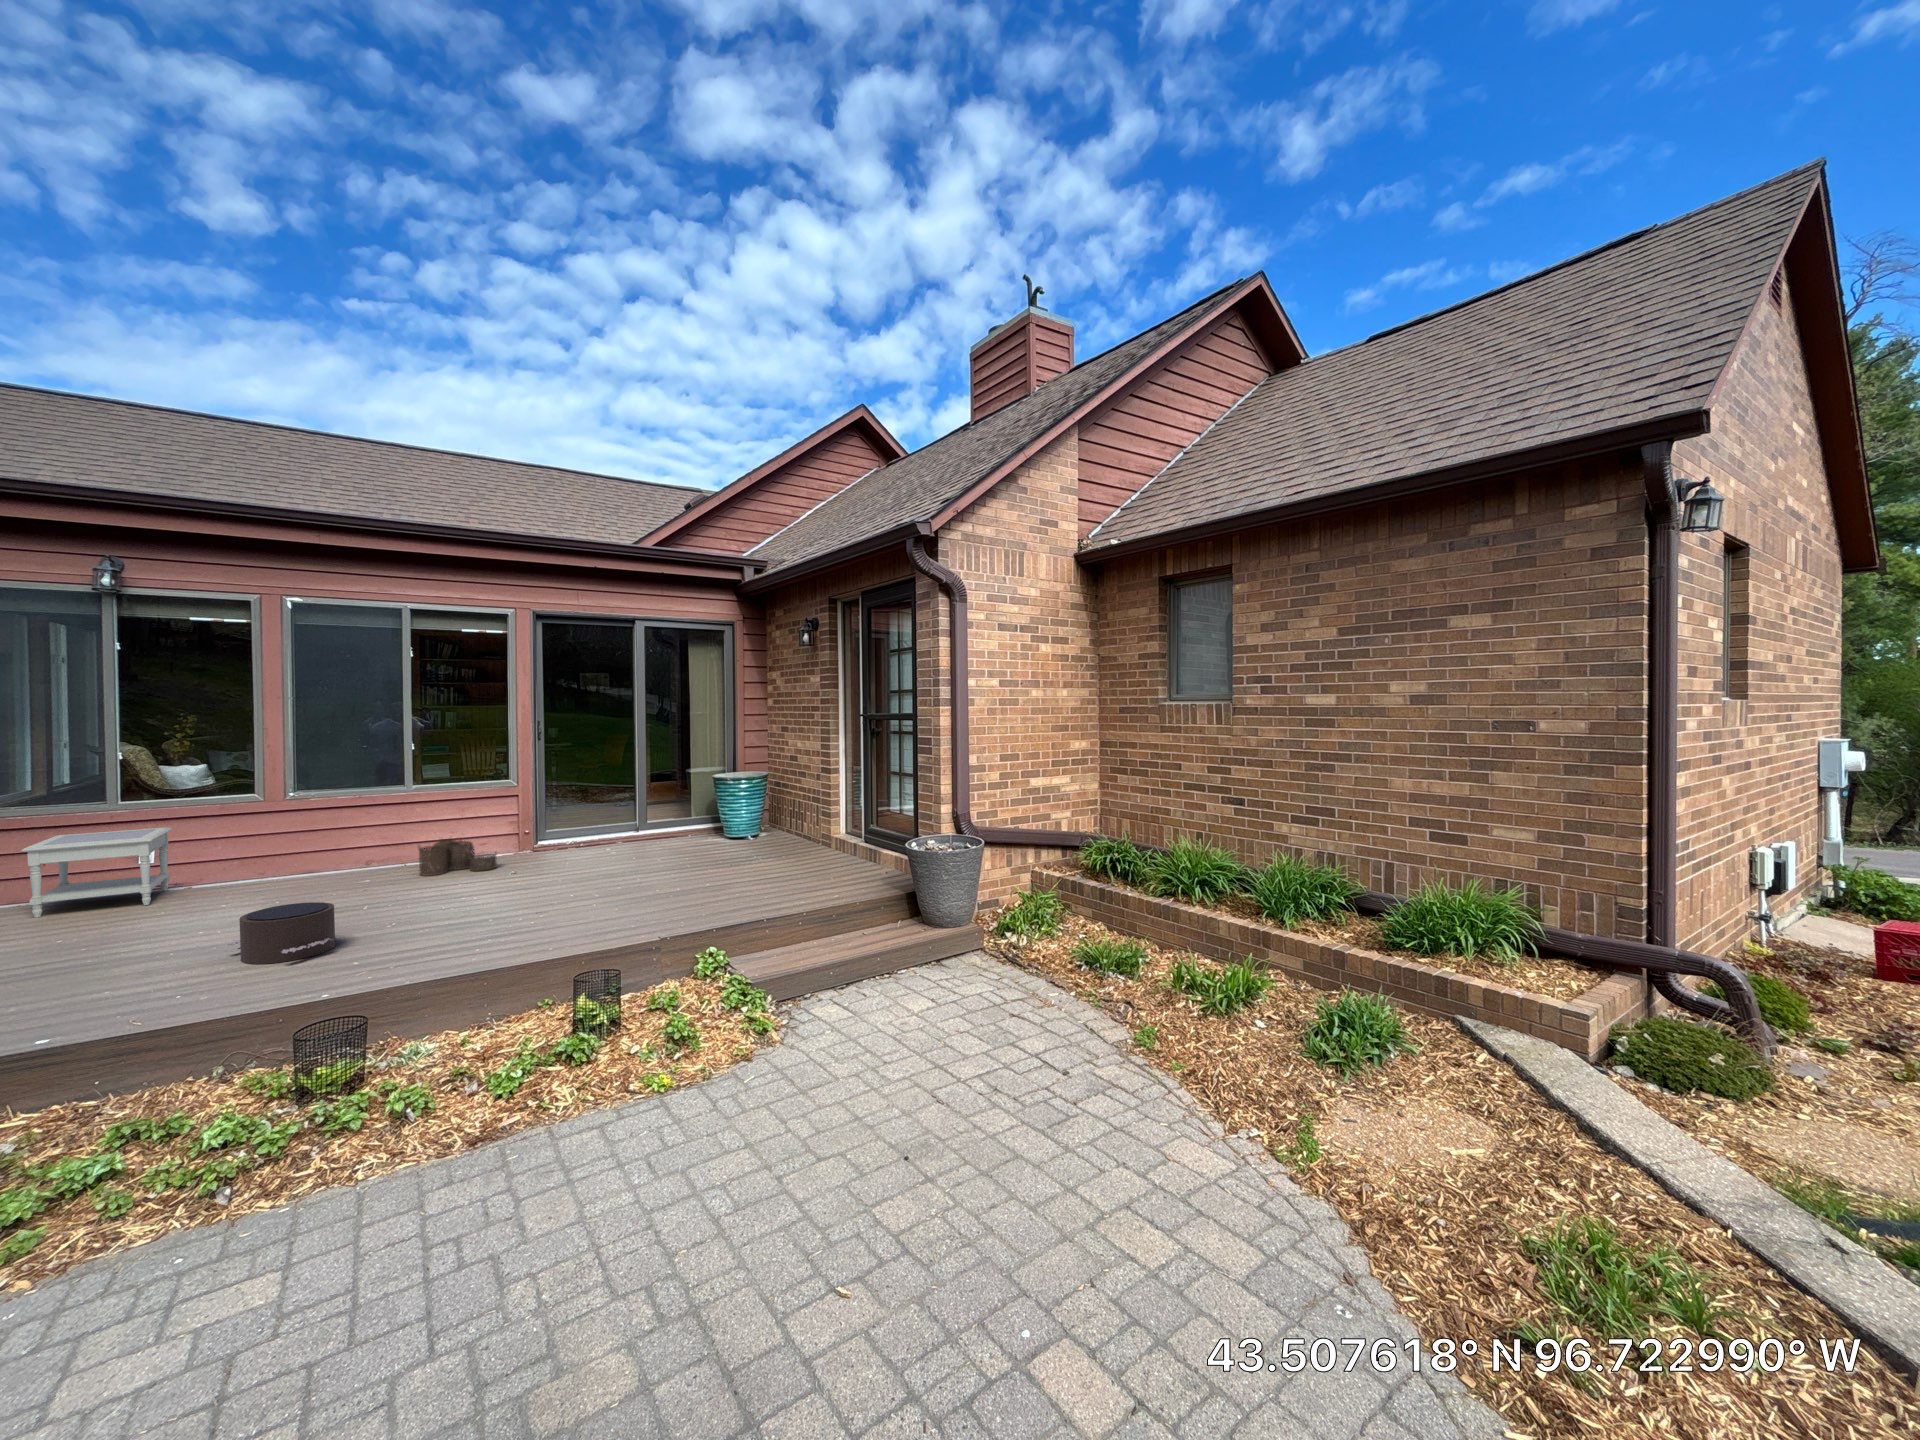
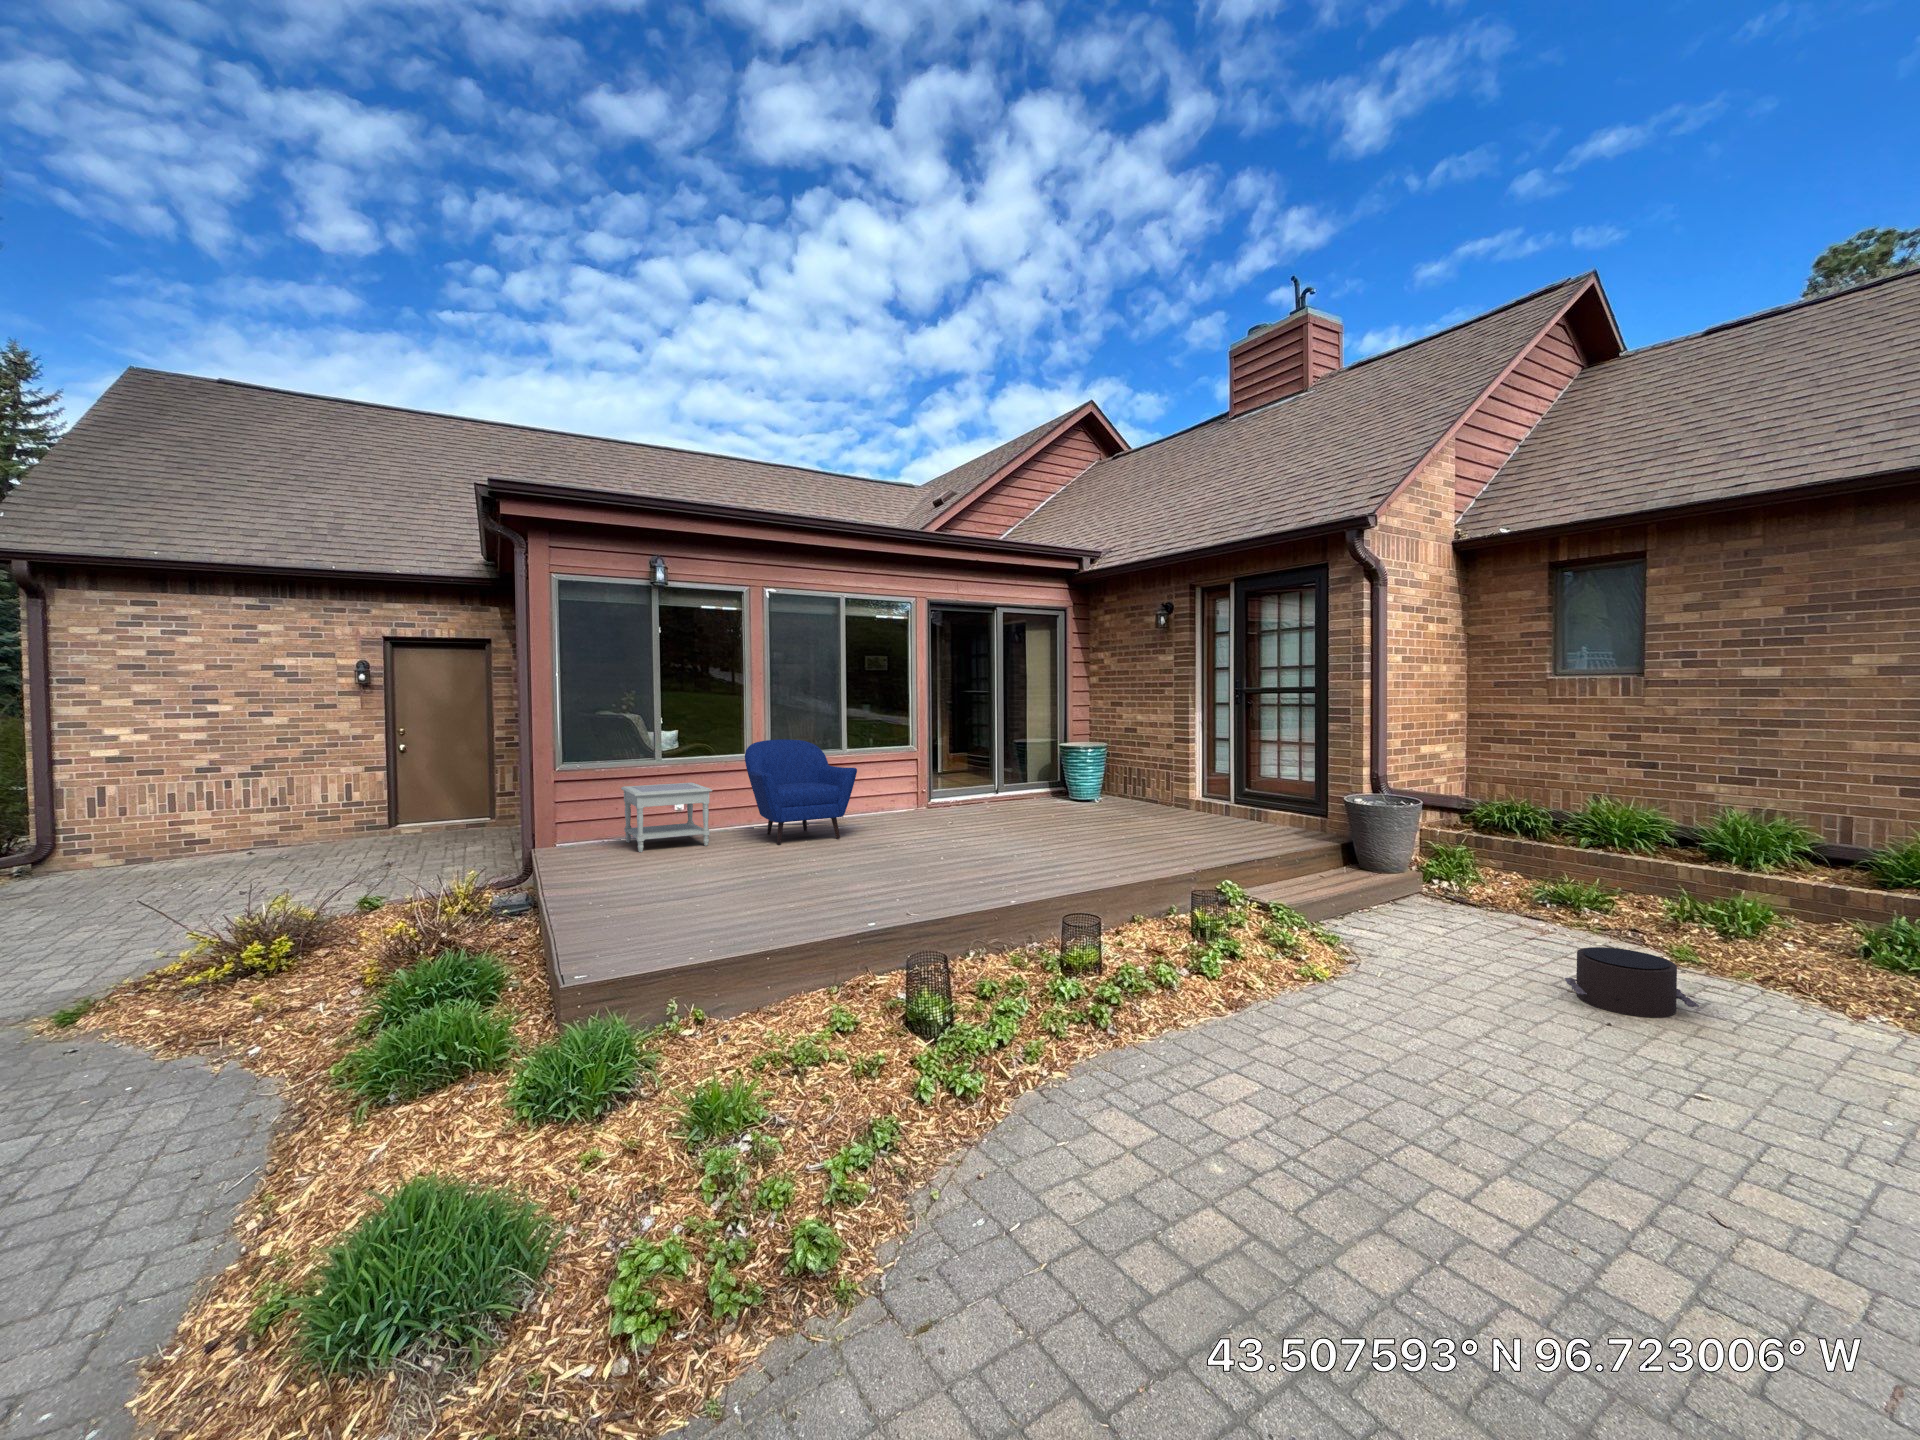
armchair: none [205,774,359,902] -> present [745,739,857,844]
woven basket: present [419,839,497,876] -> none [866,798,933,829]
pouf: present [227,902,335,964] -> present [1565,947,1699,1017]

